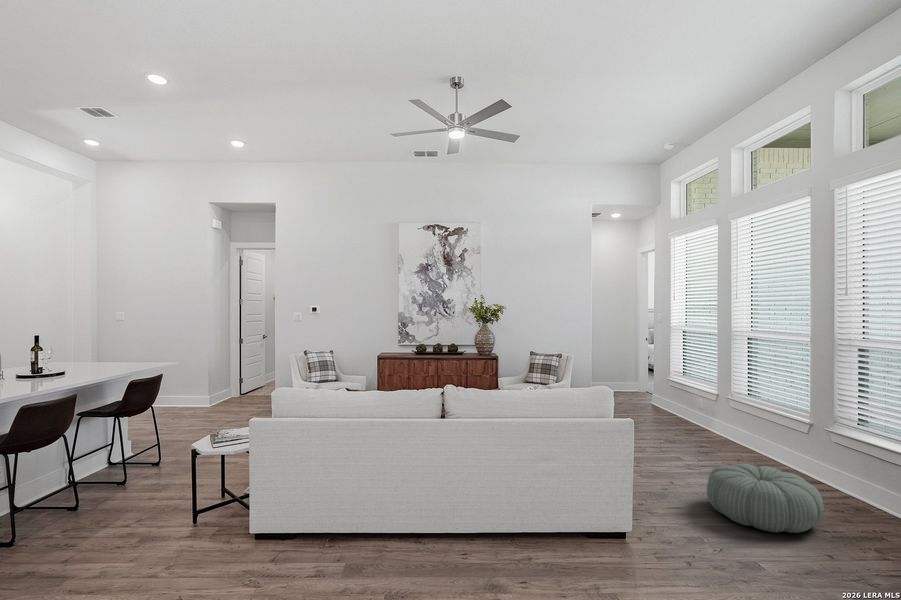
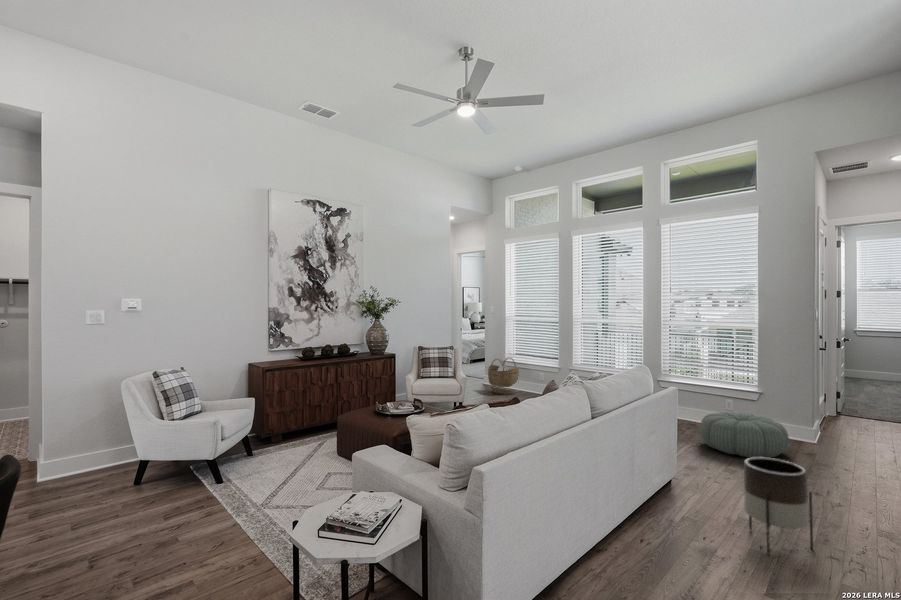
woven basket: none [636,372,670,414] -> present [488,358,519,395]
planter: none [493,480,547,578] -> present [744,457,813,555]

